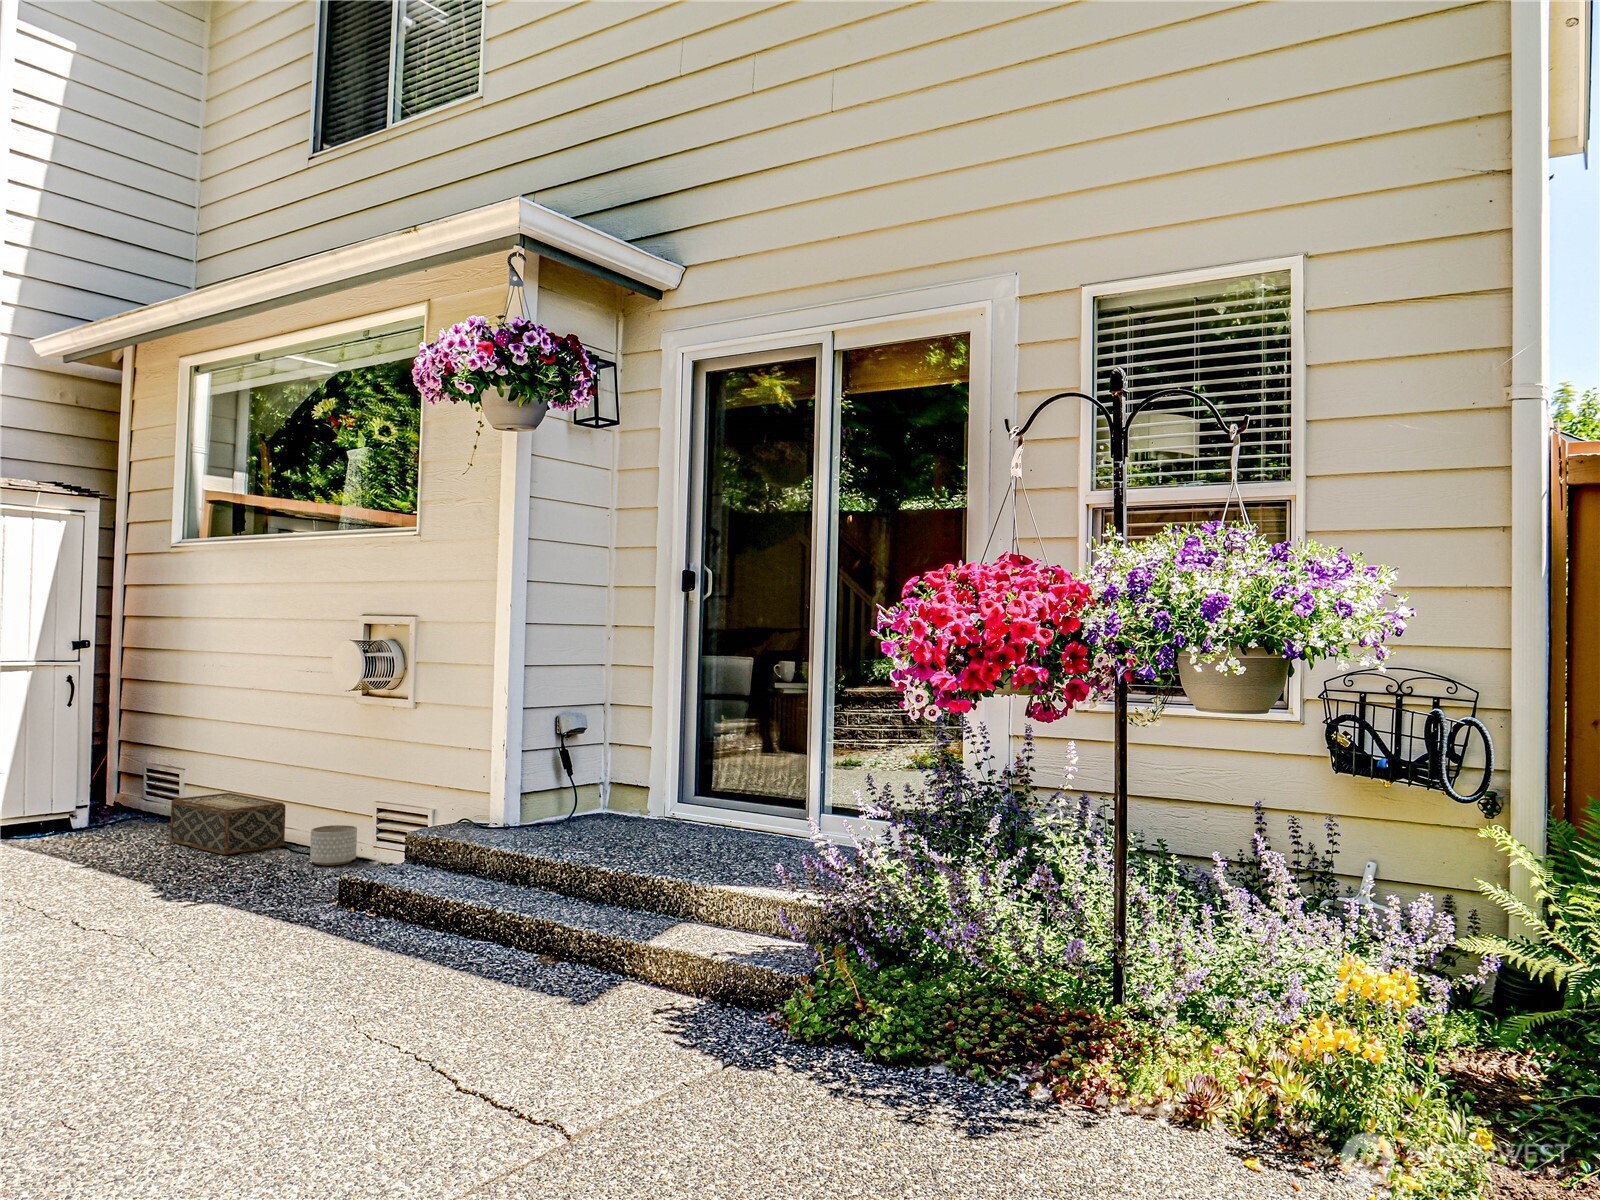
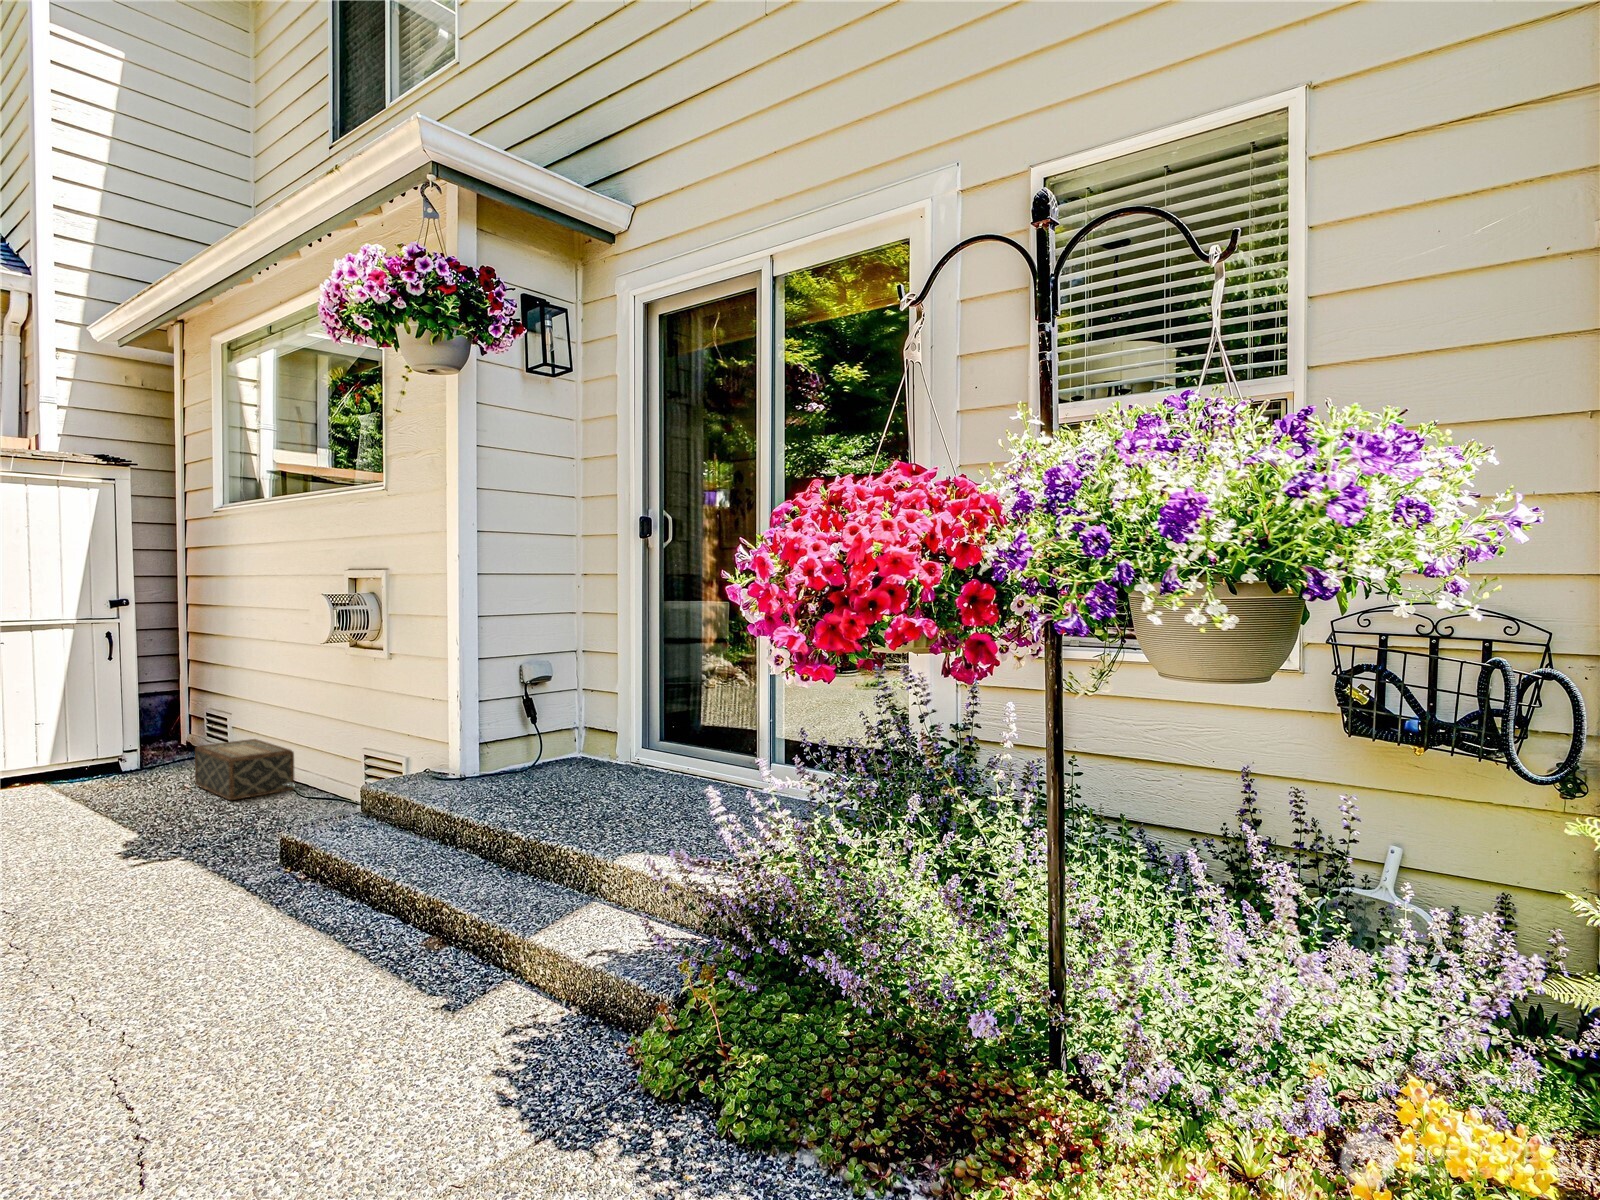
planter: present [310,825,357,865] -> none [299,773,346,813]

